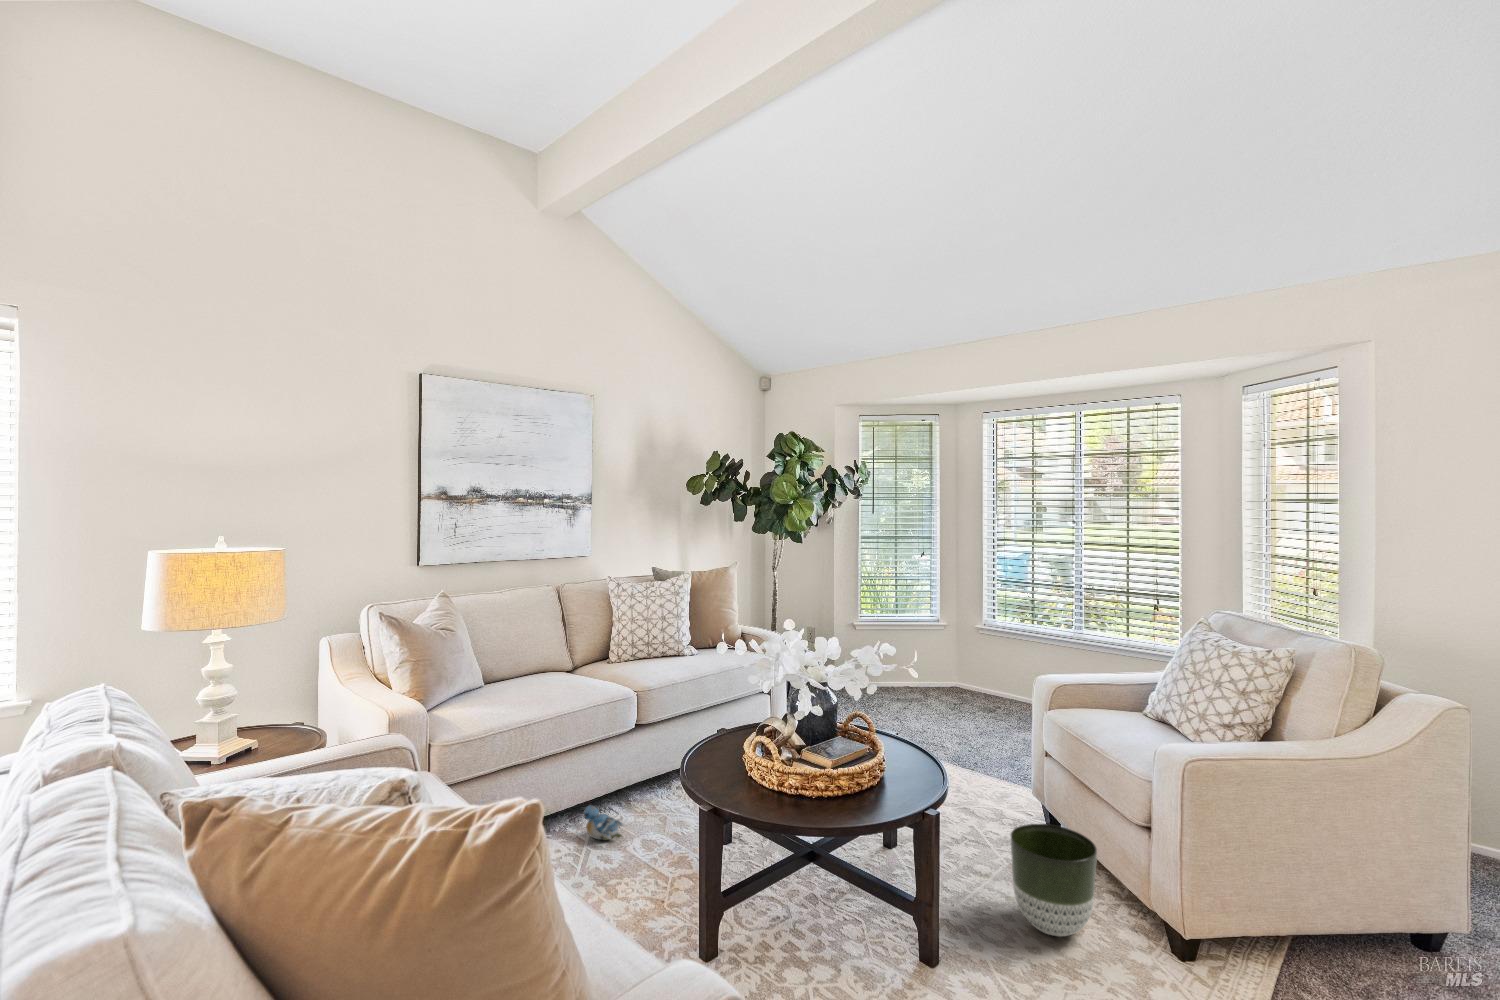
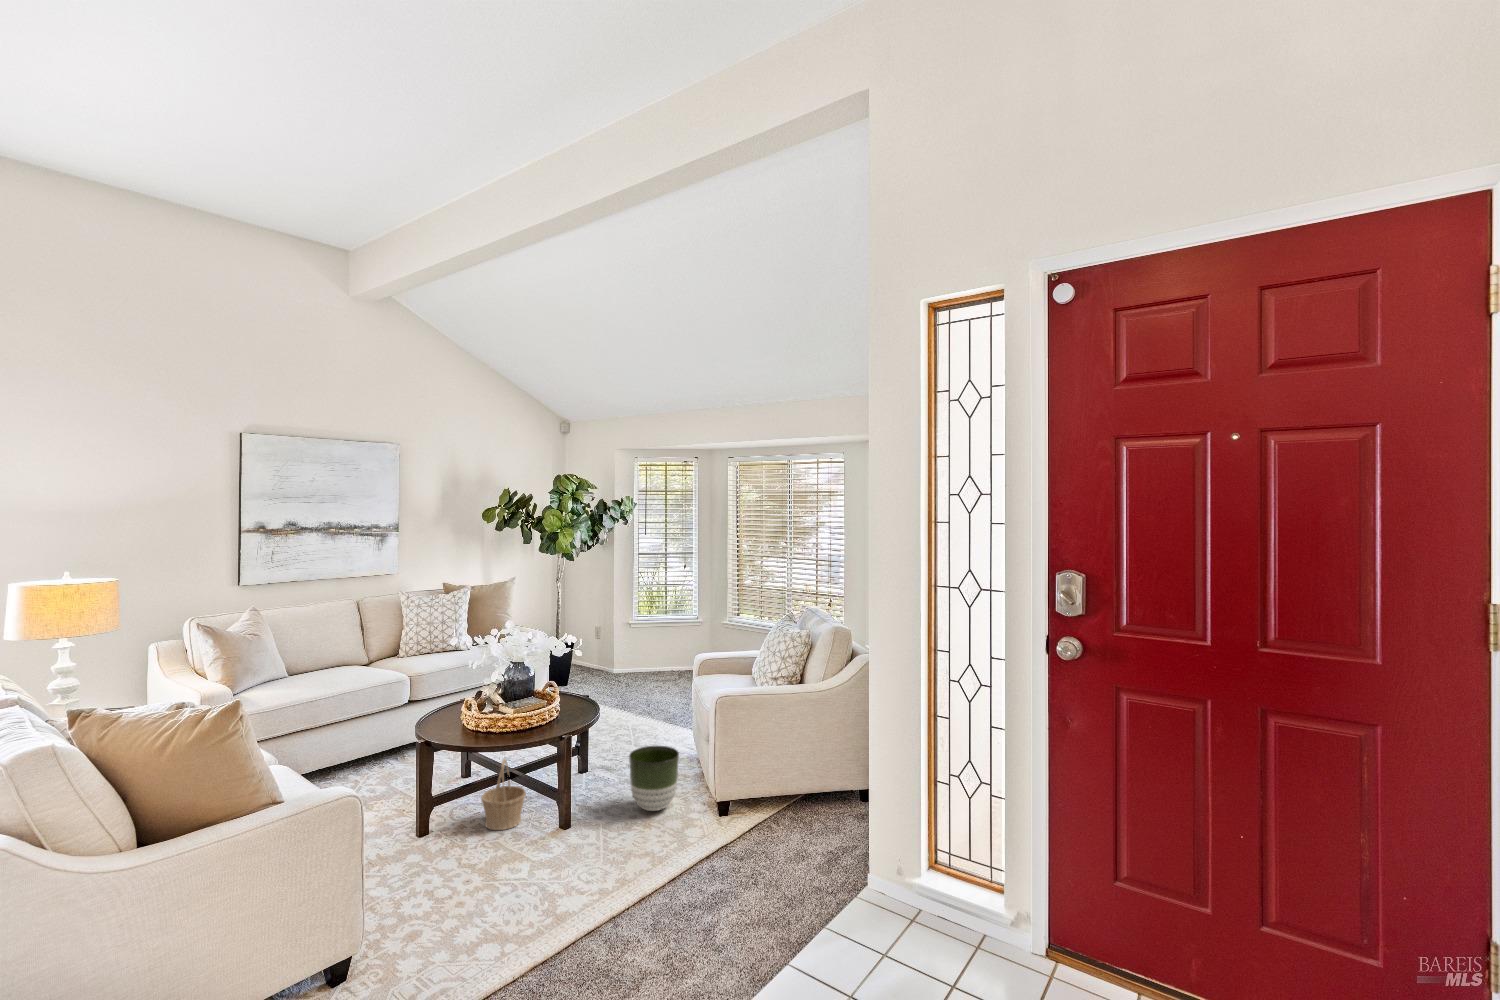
plush toy: present [584,806,624,840] -> none [359,757,391,781]
basket: none [791,837,858,956] -> present [481,759,526,830]

